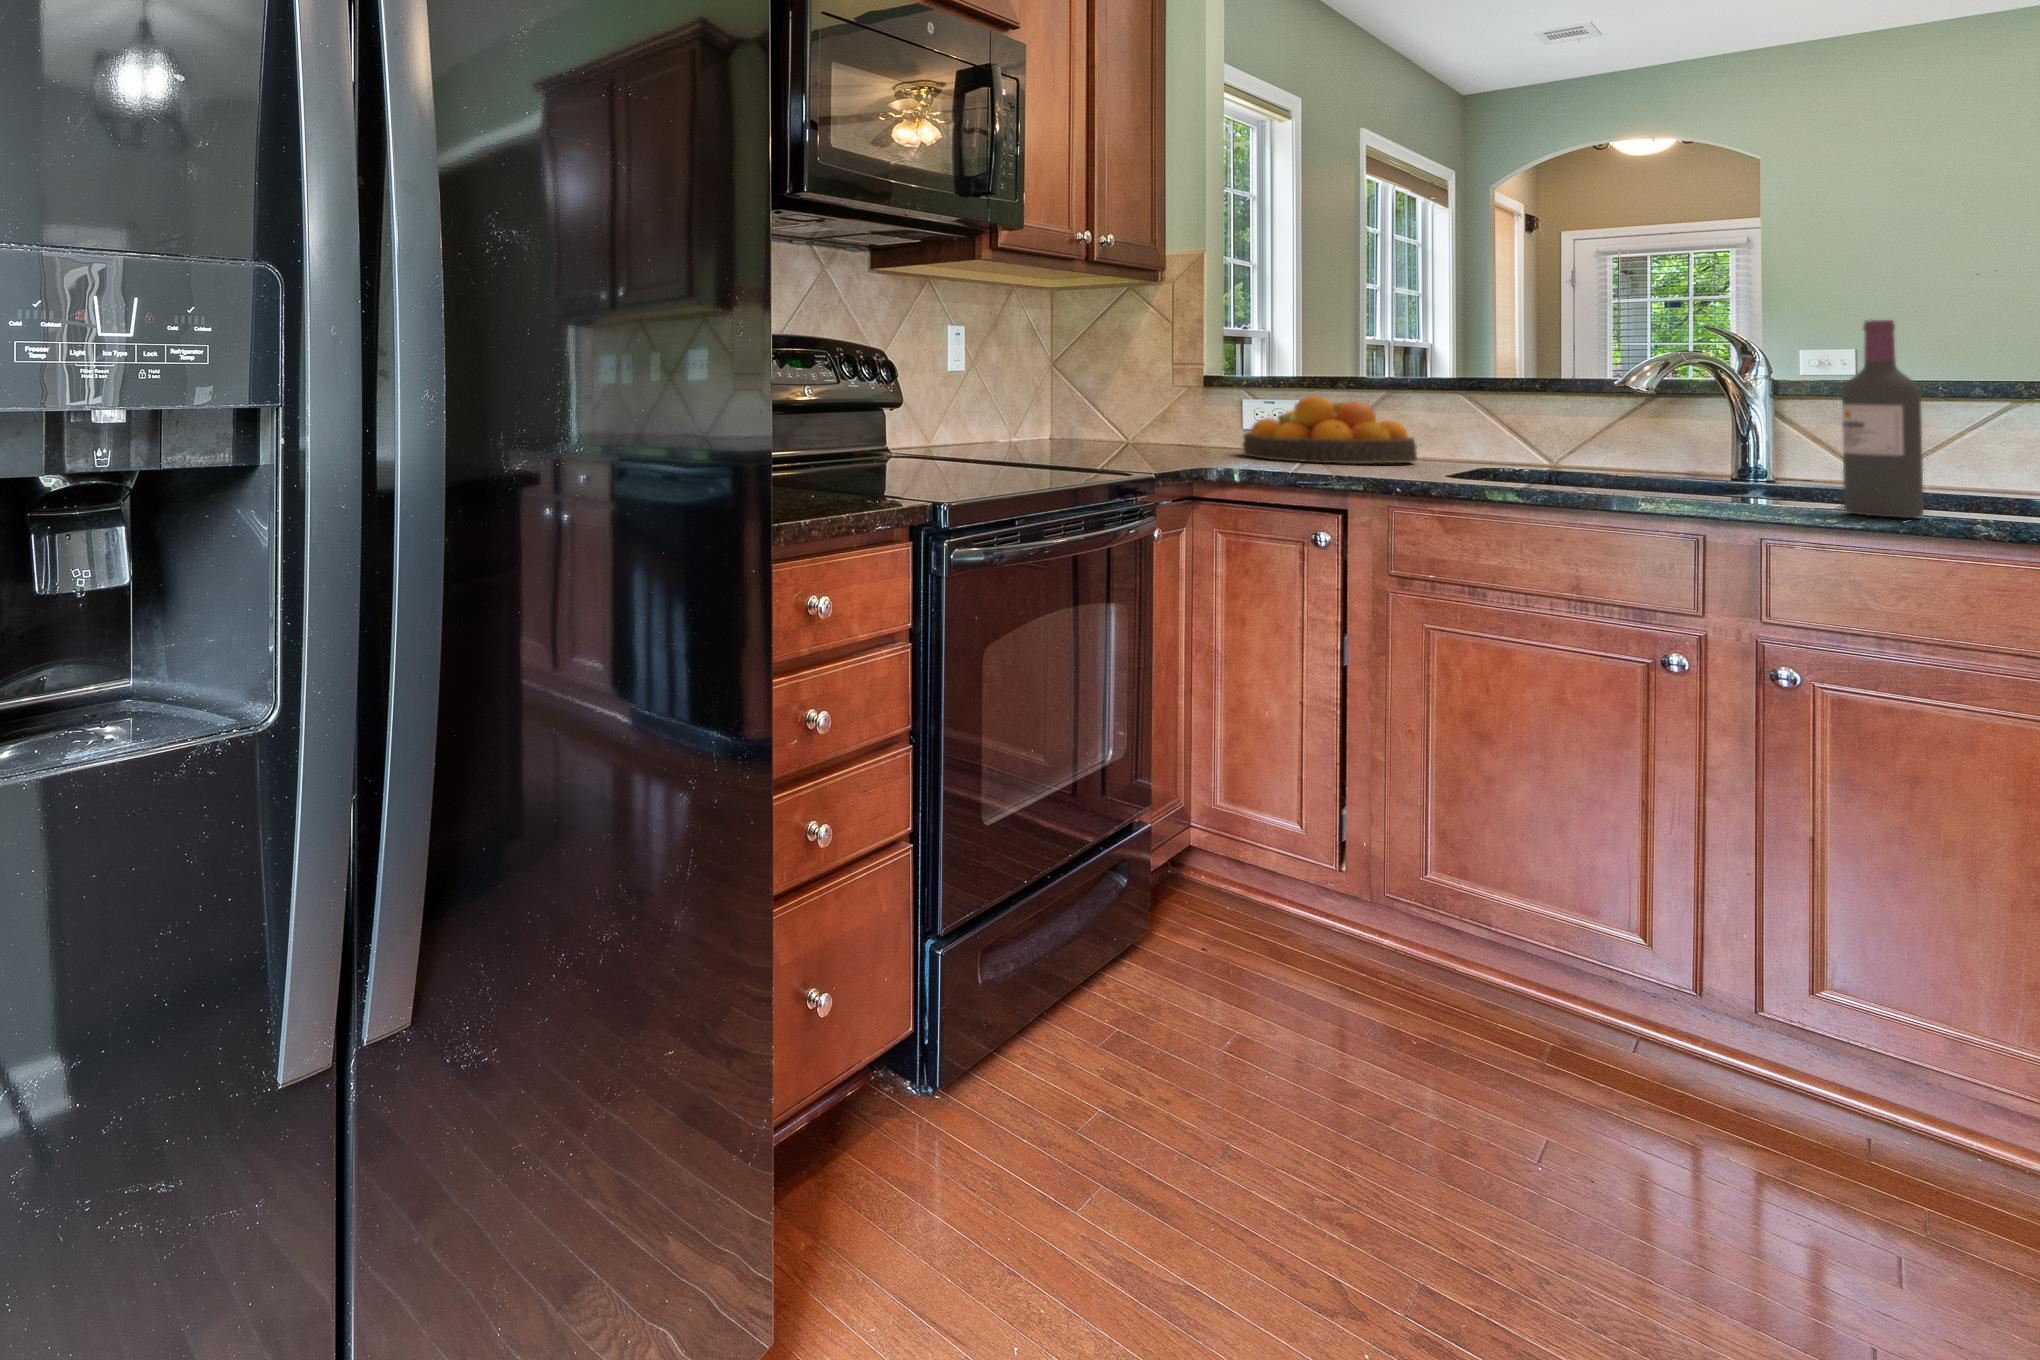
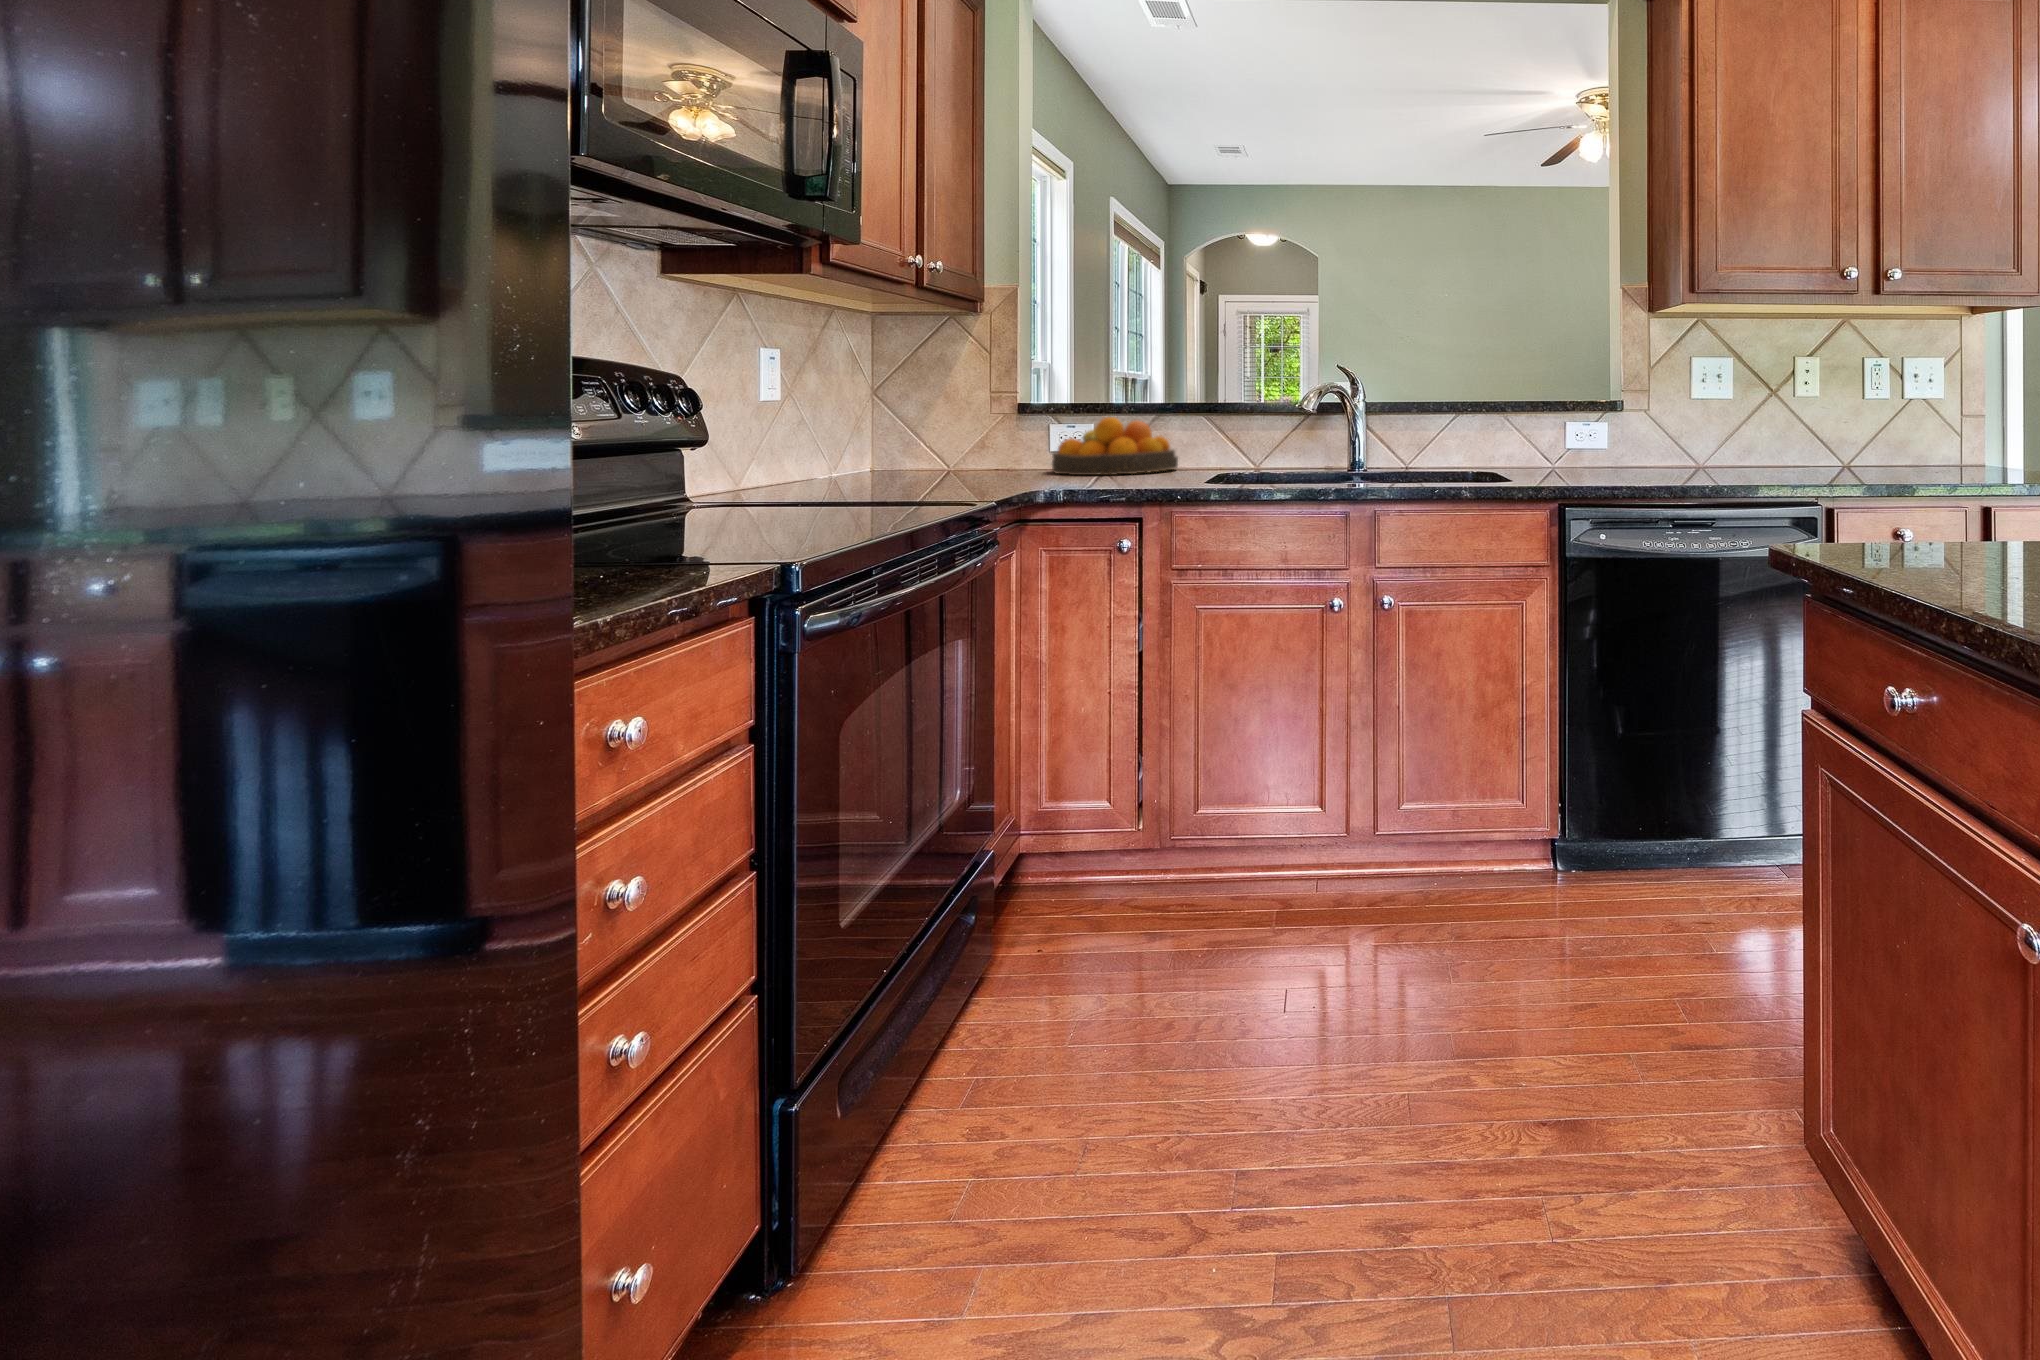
wine bottle: present [1842,320,1924,518] -> none [1419,358,1453,484]

